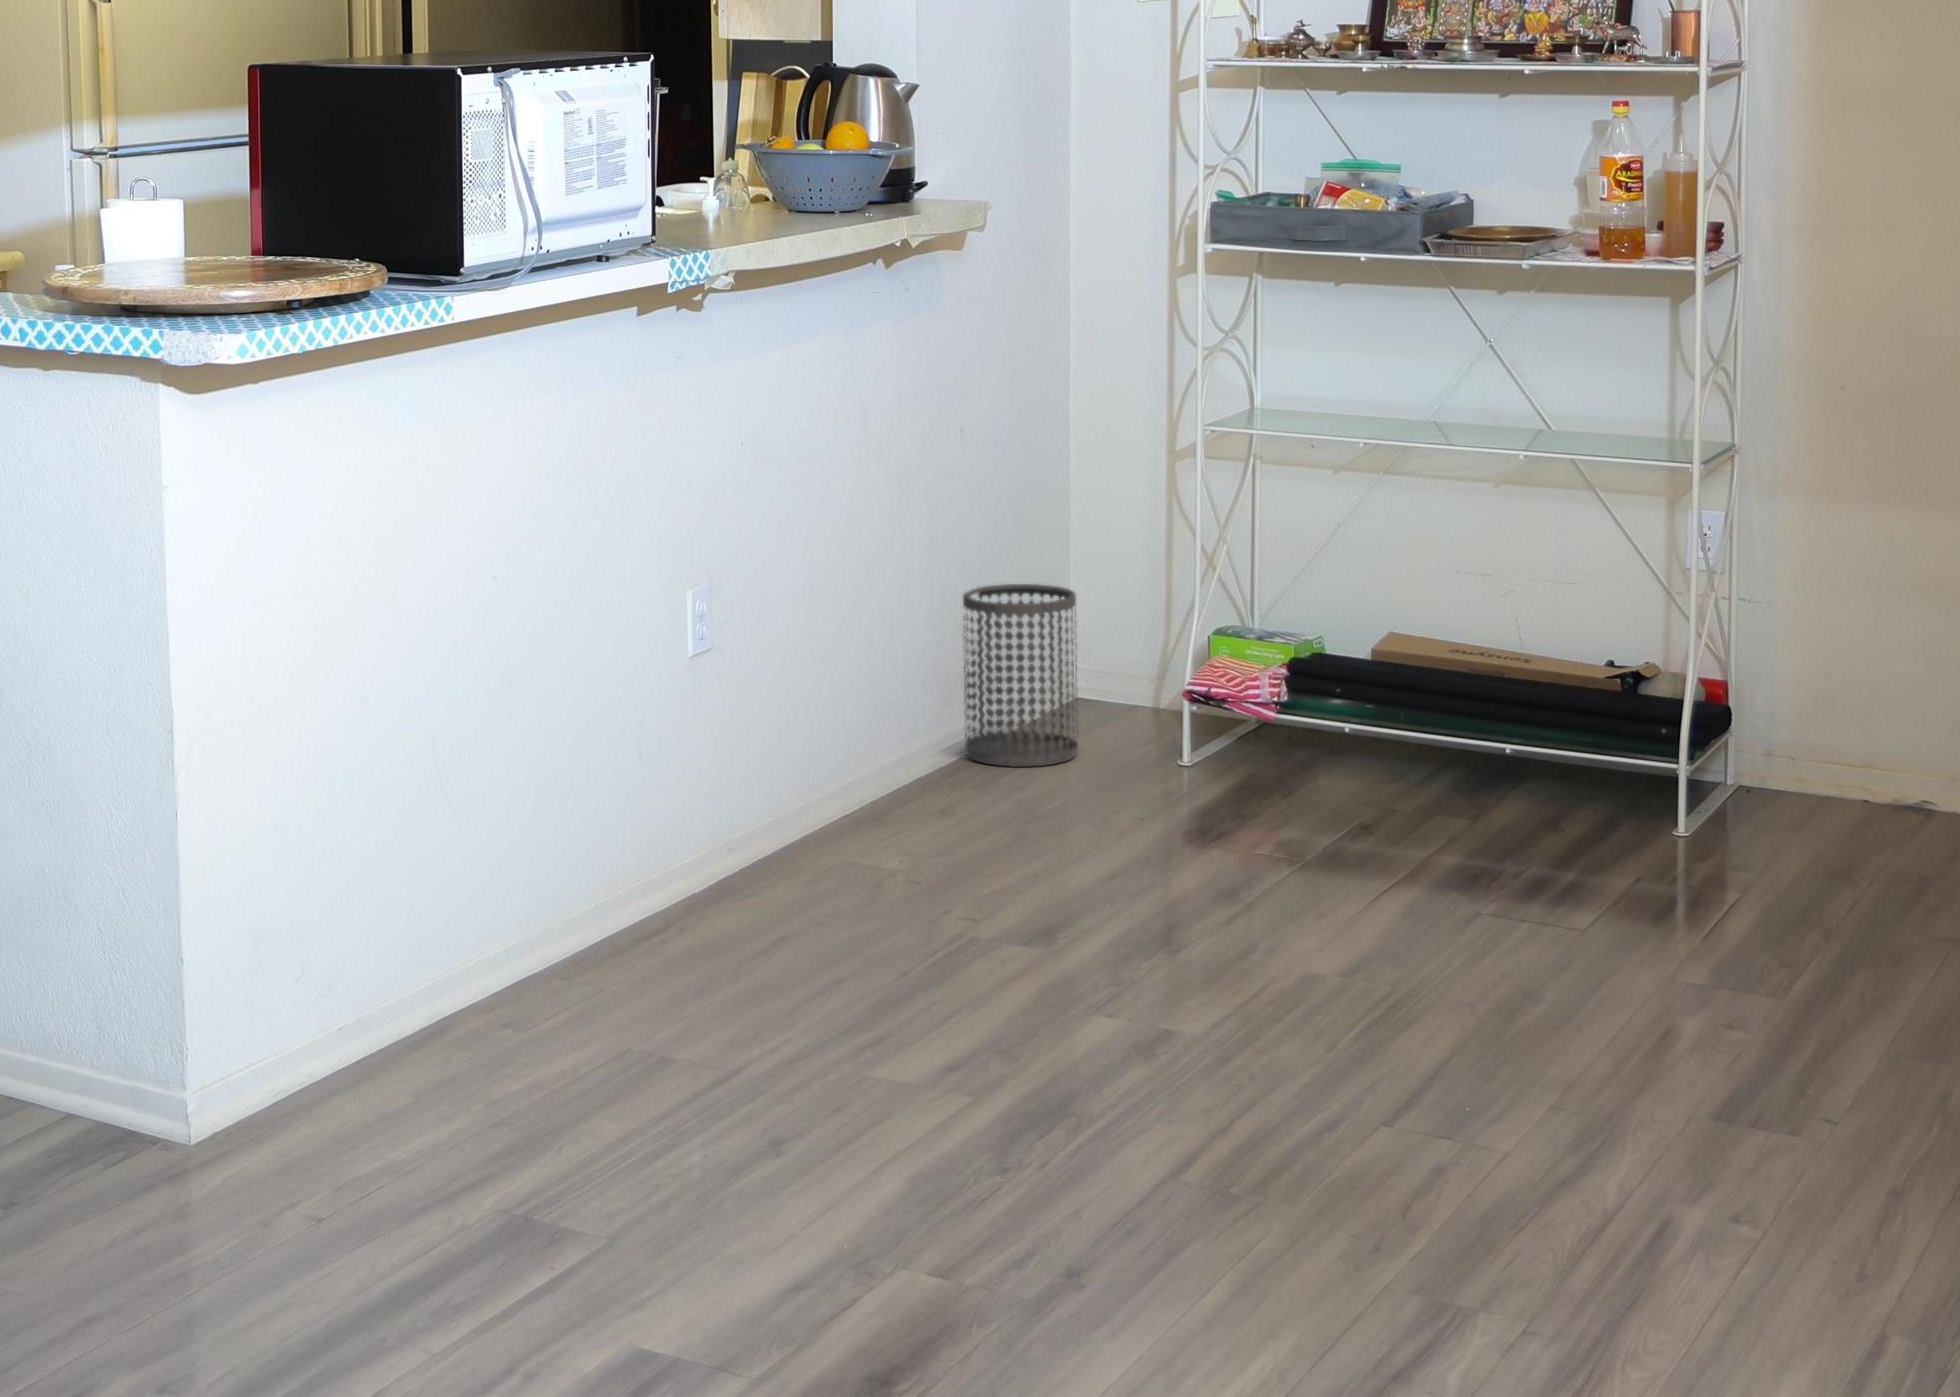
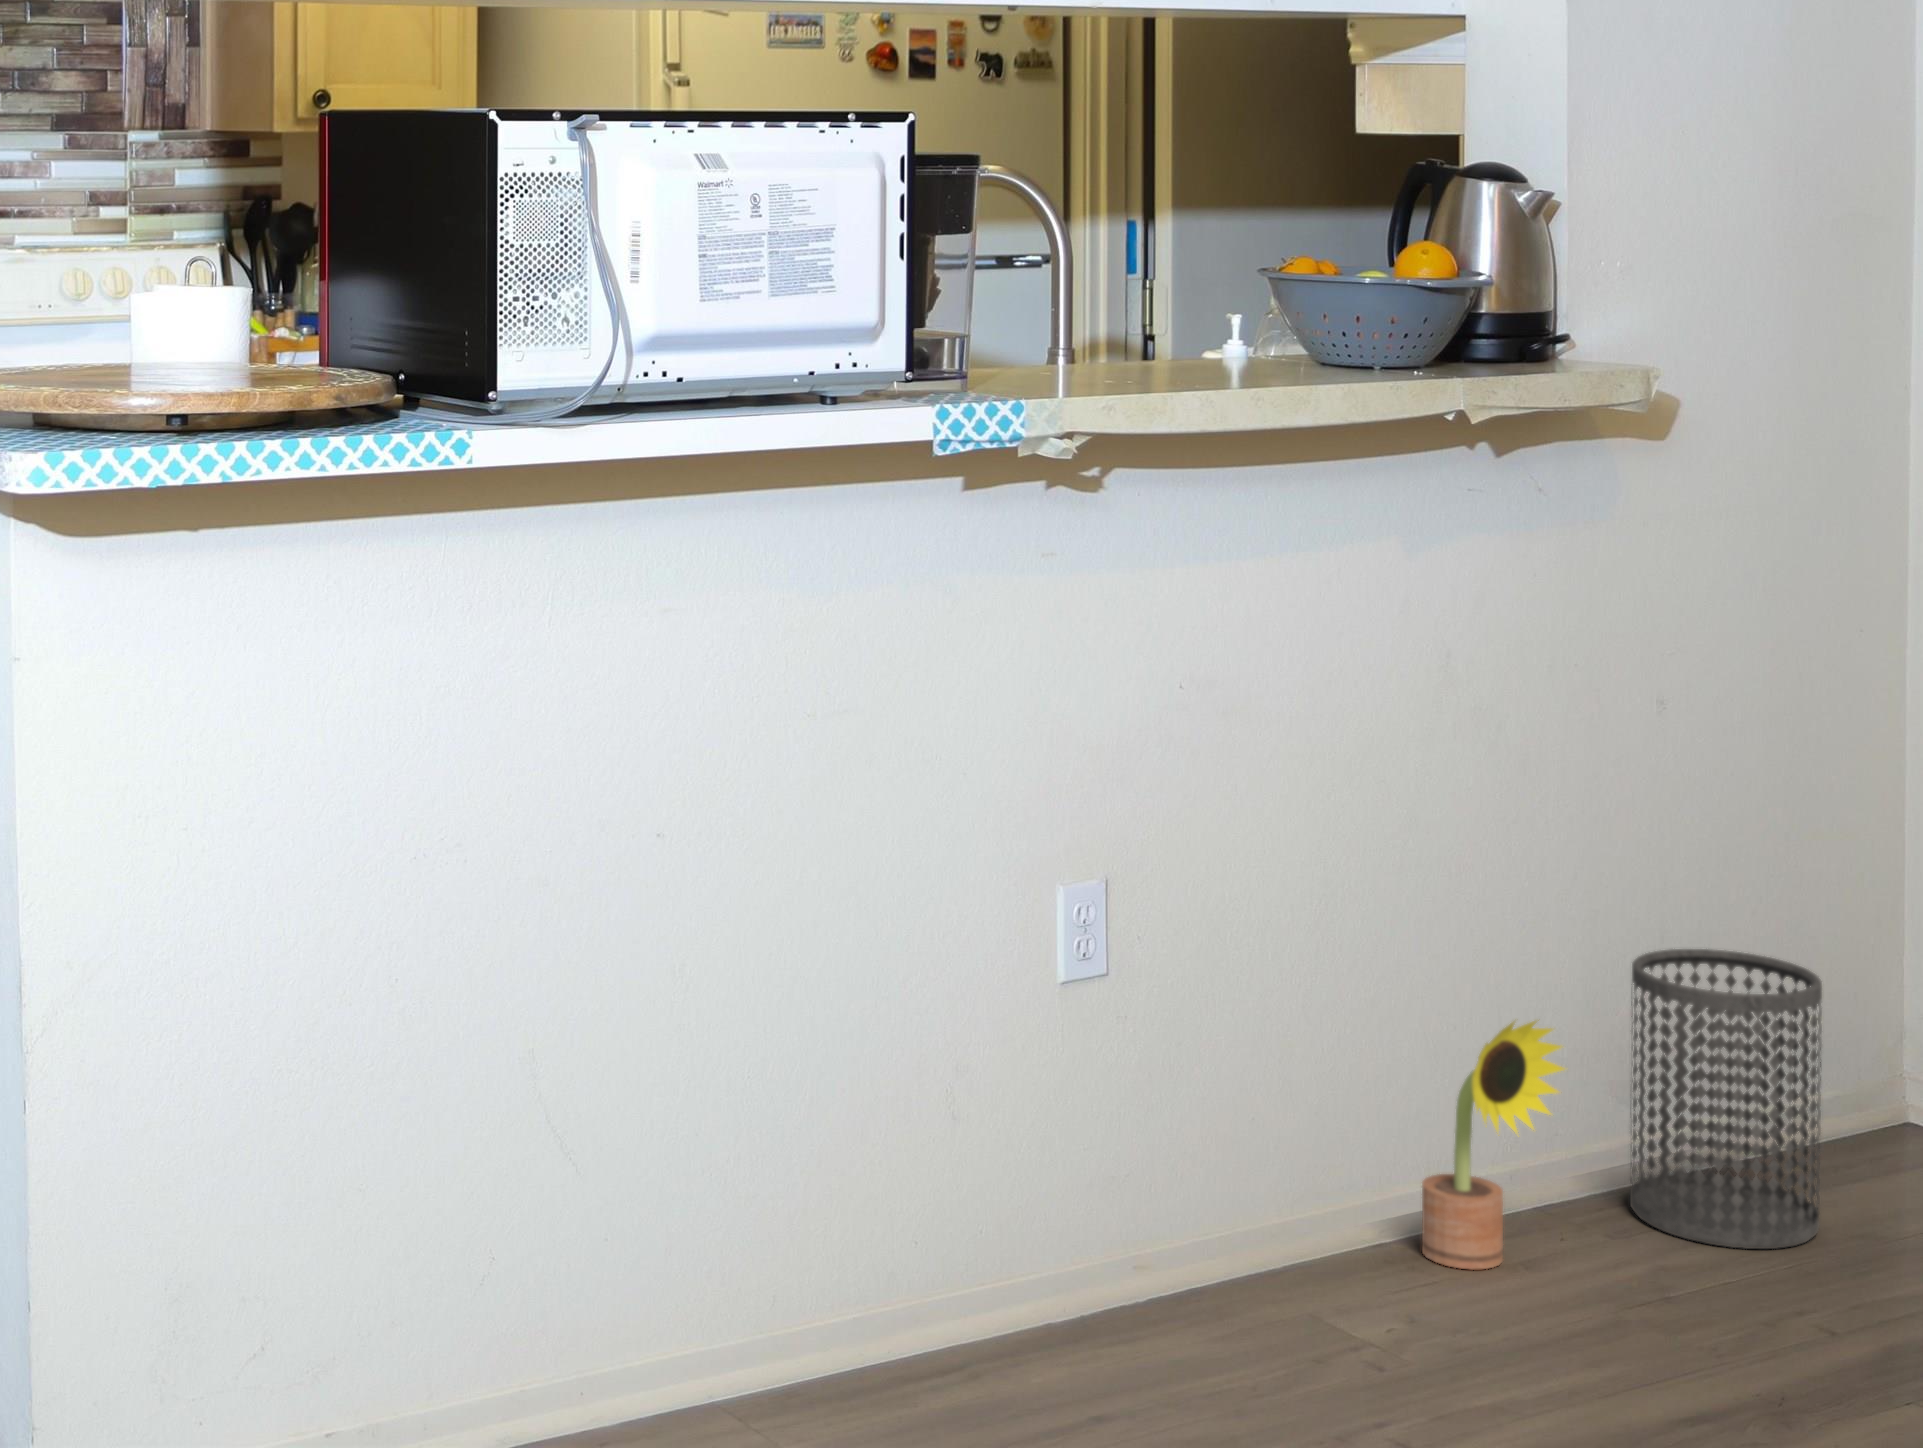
decorative plant: none [877,629,962,799] -> present [1422,1020,1565,1269]

